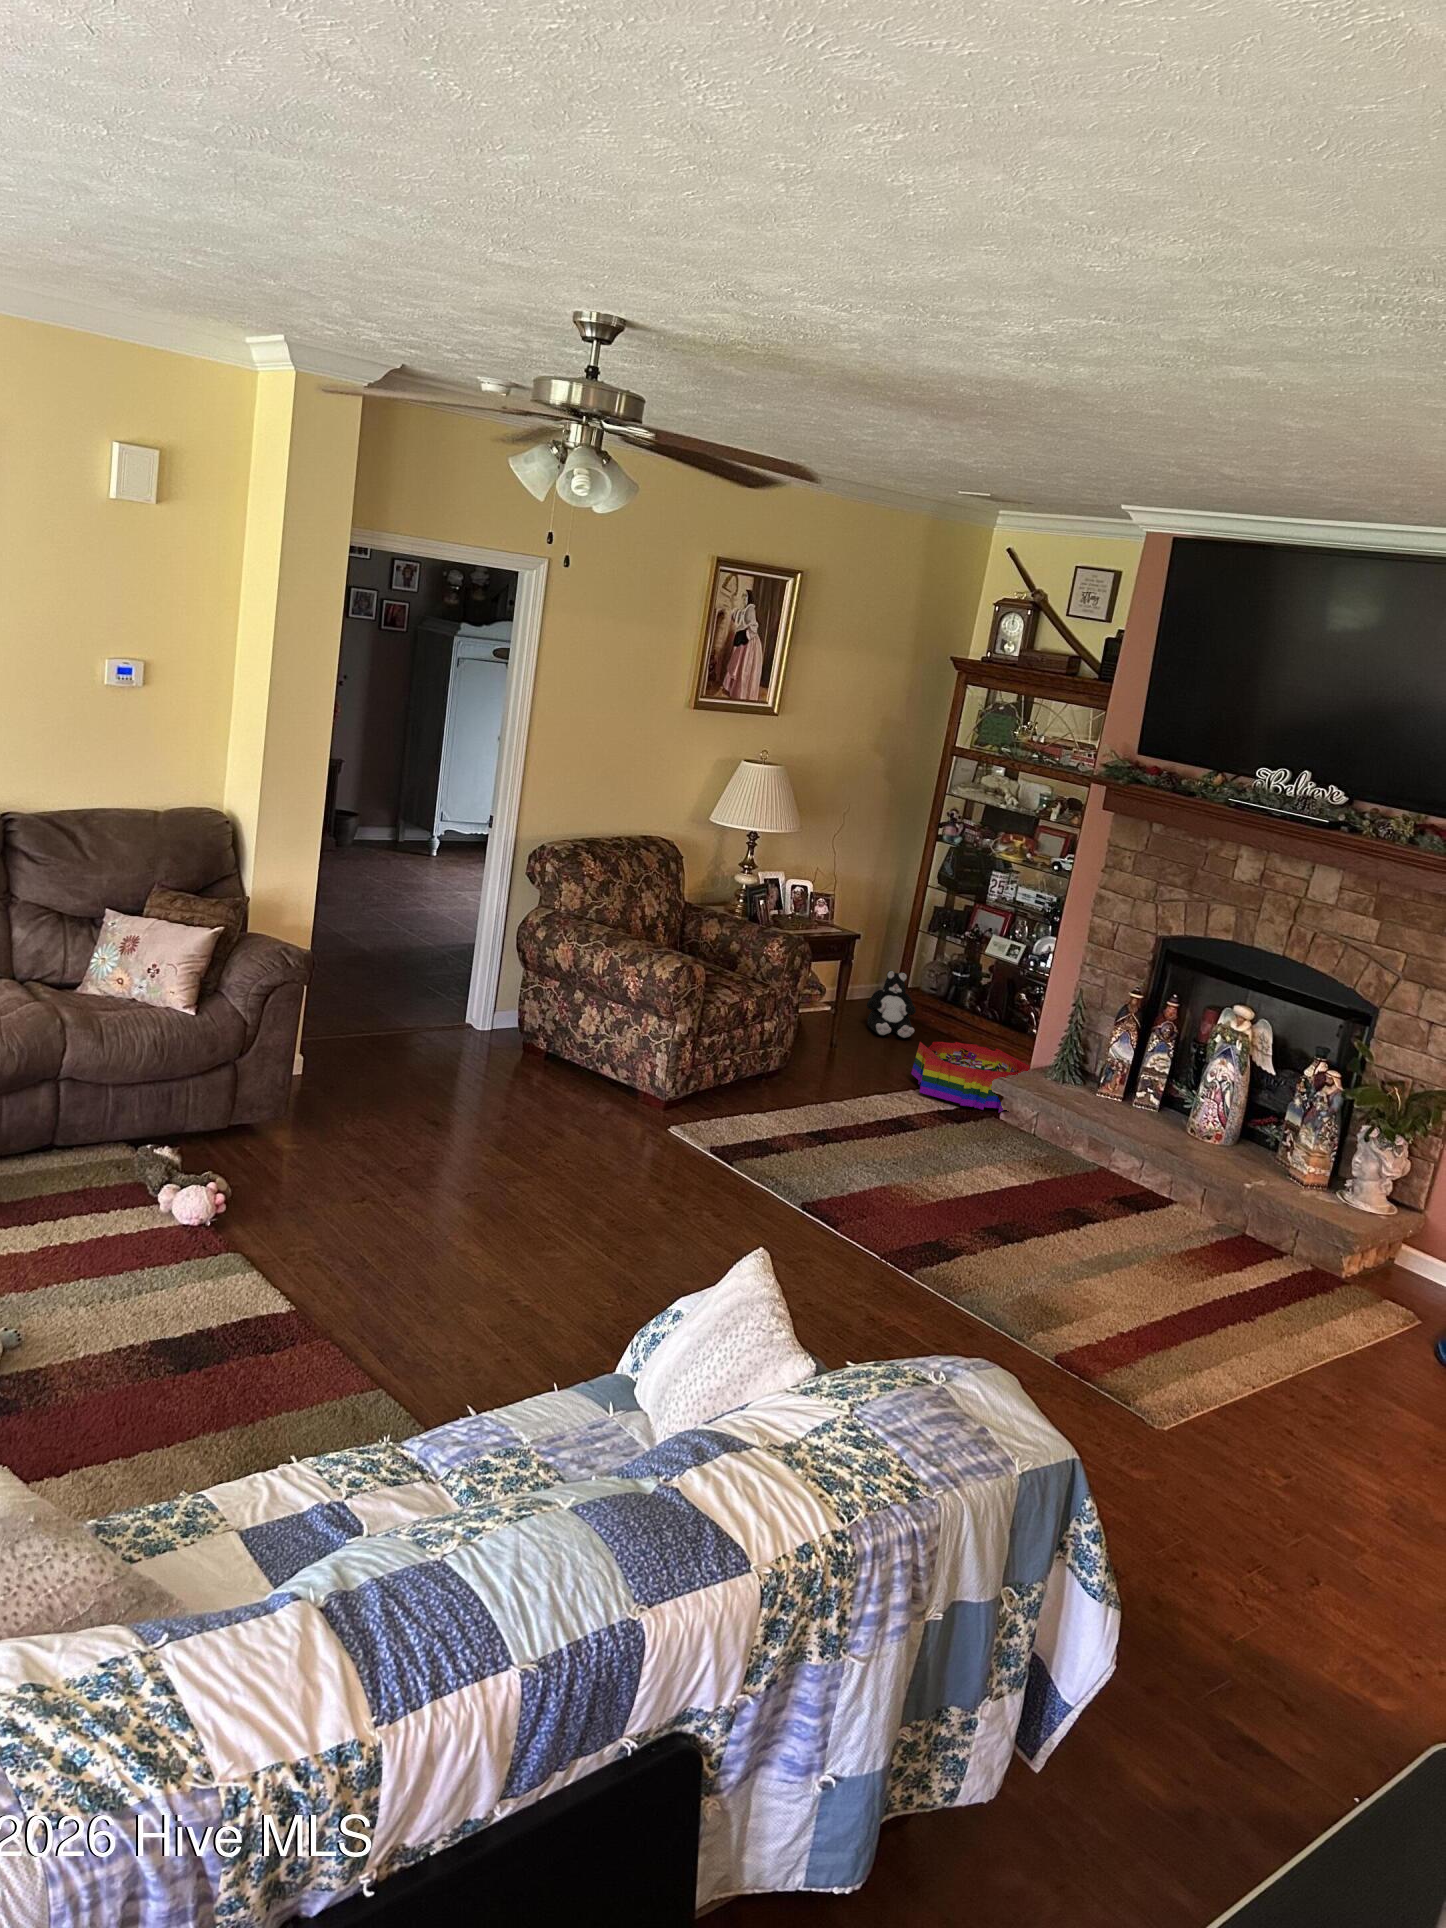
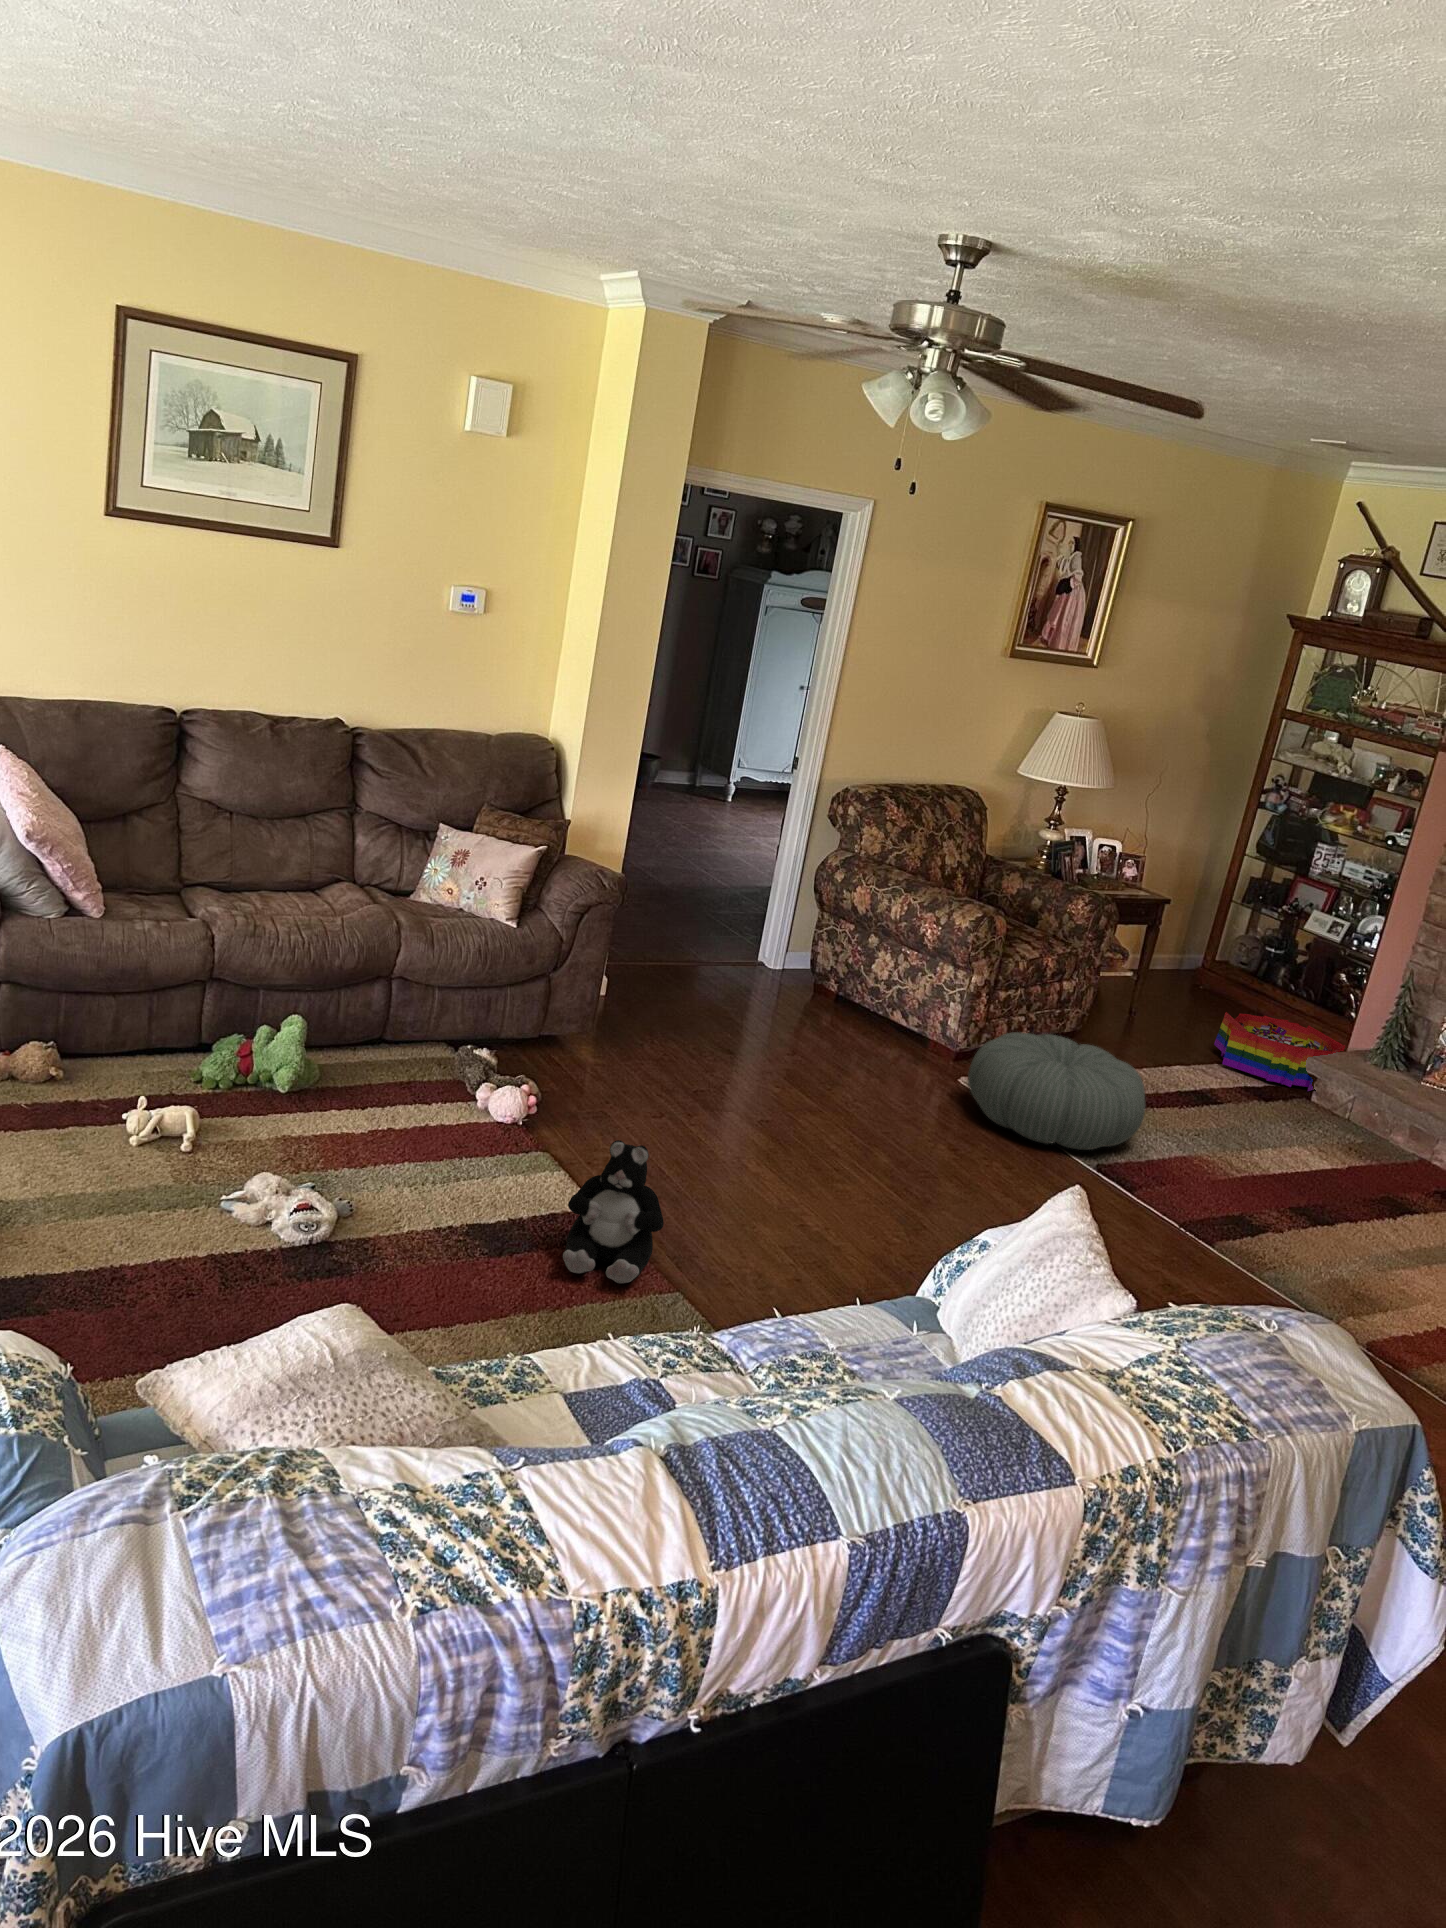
plush toy: present [867,970,916,1038] -> present [563,1140,664,1284]
pouf: none [675,1080,845,1193] -> present [968,1032,1145,1150]

